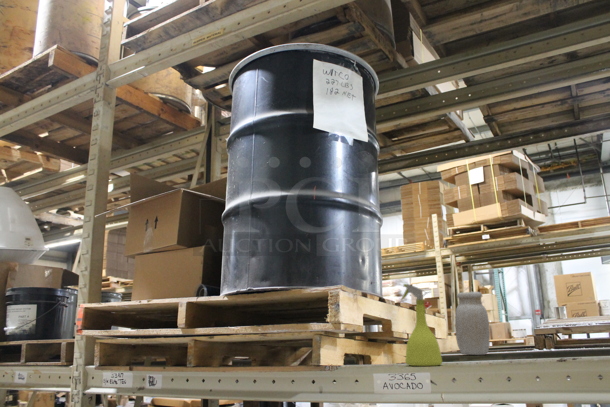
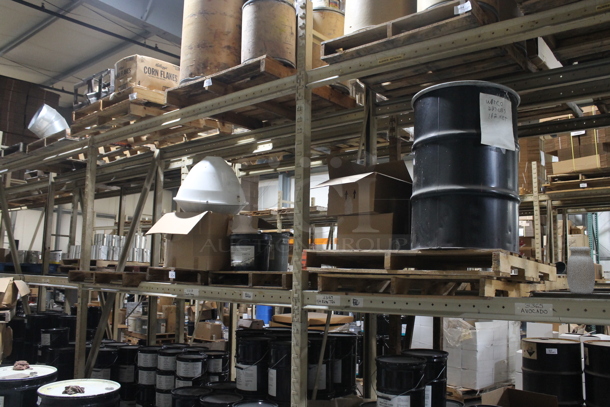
spray bottle: present [401,284,442,366] -> none [540,247,568,301]

